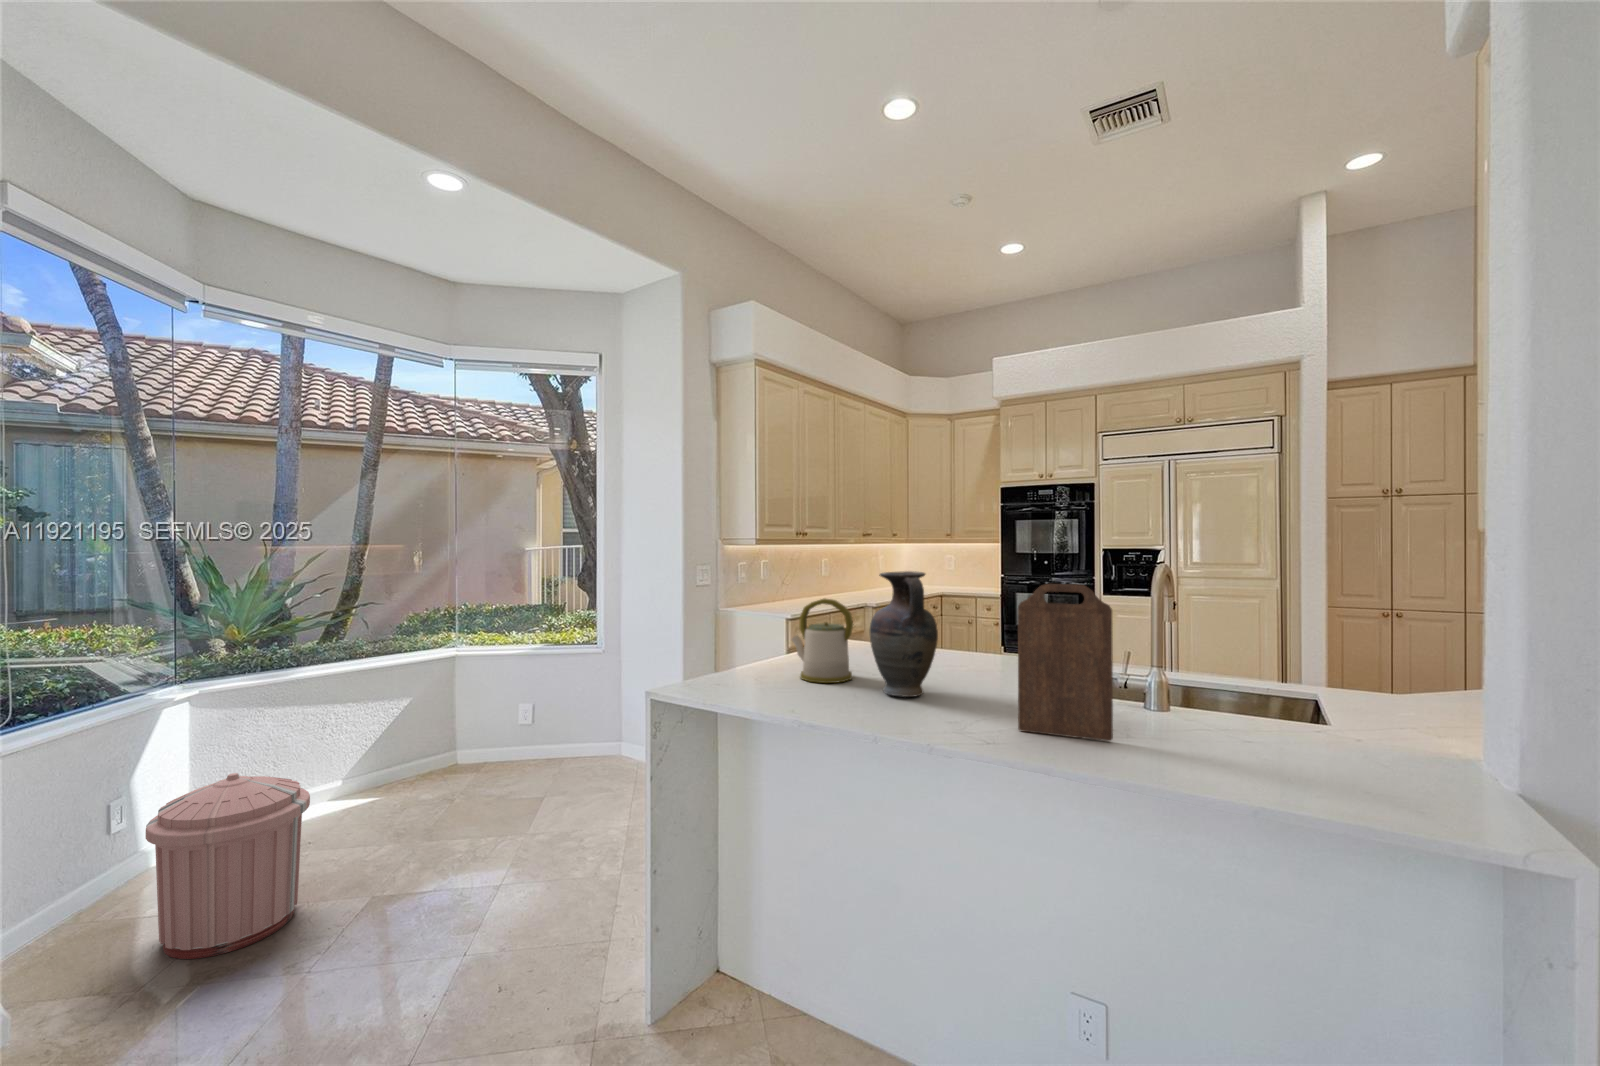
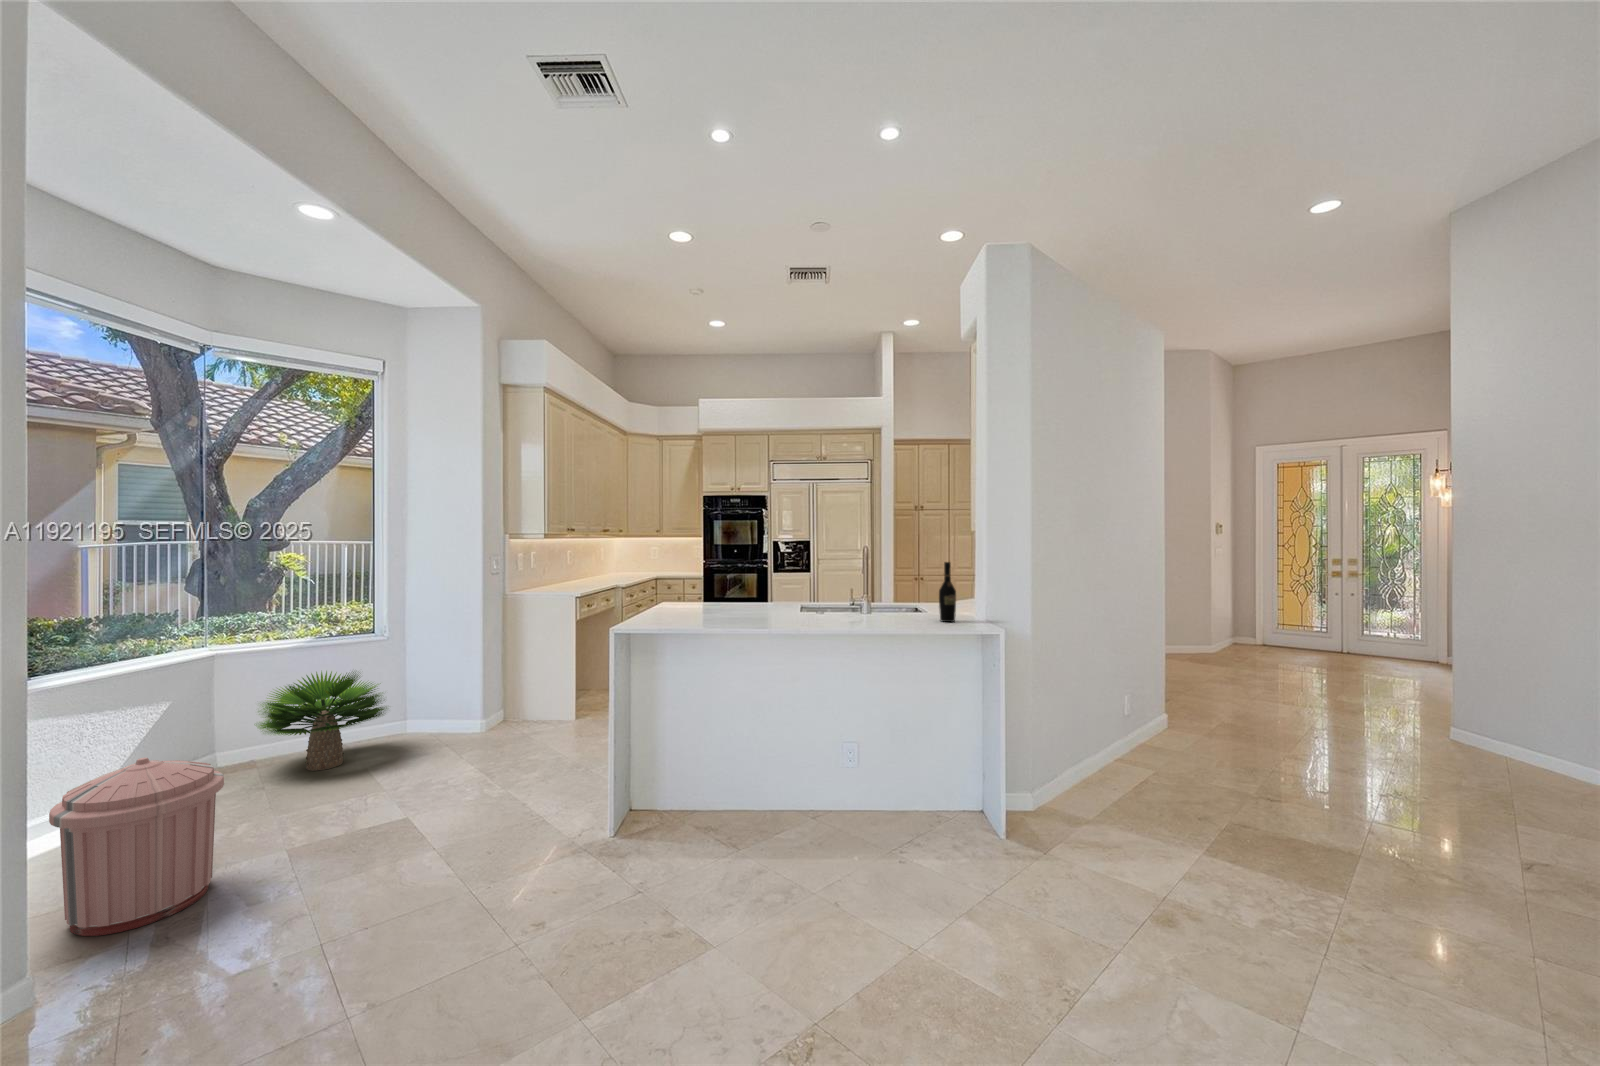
vase: present [870,571,938,697] -> none [732,549,769,617]
cutting board: present [1018,584,1113,741] -> none [823,551,863,622]
kettle: present [792,599,853,683] -> none [673,567,713,617]
wine bottle: none [1332,622,1389,785] -> present [939,562,956,622]
potted plant: none [456,681,586,790] -> present [258,671,387,771]

